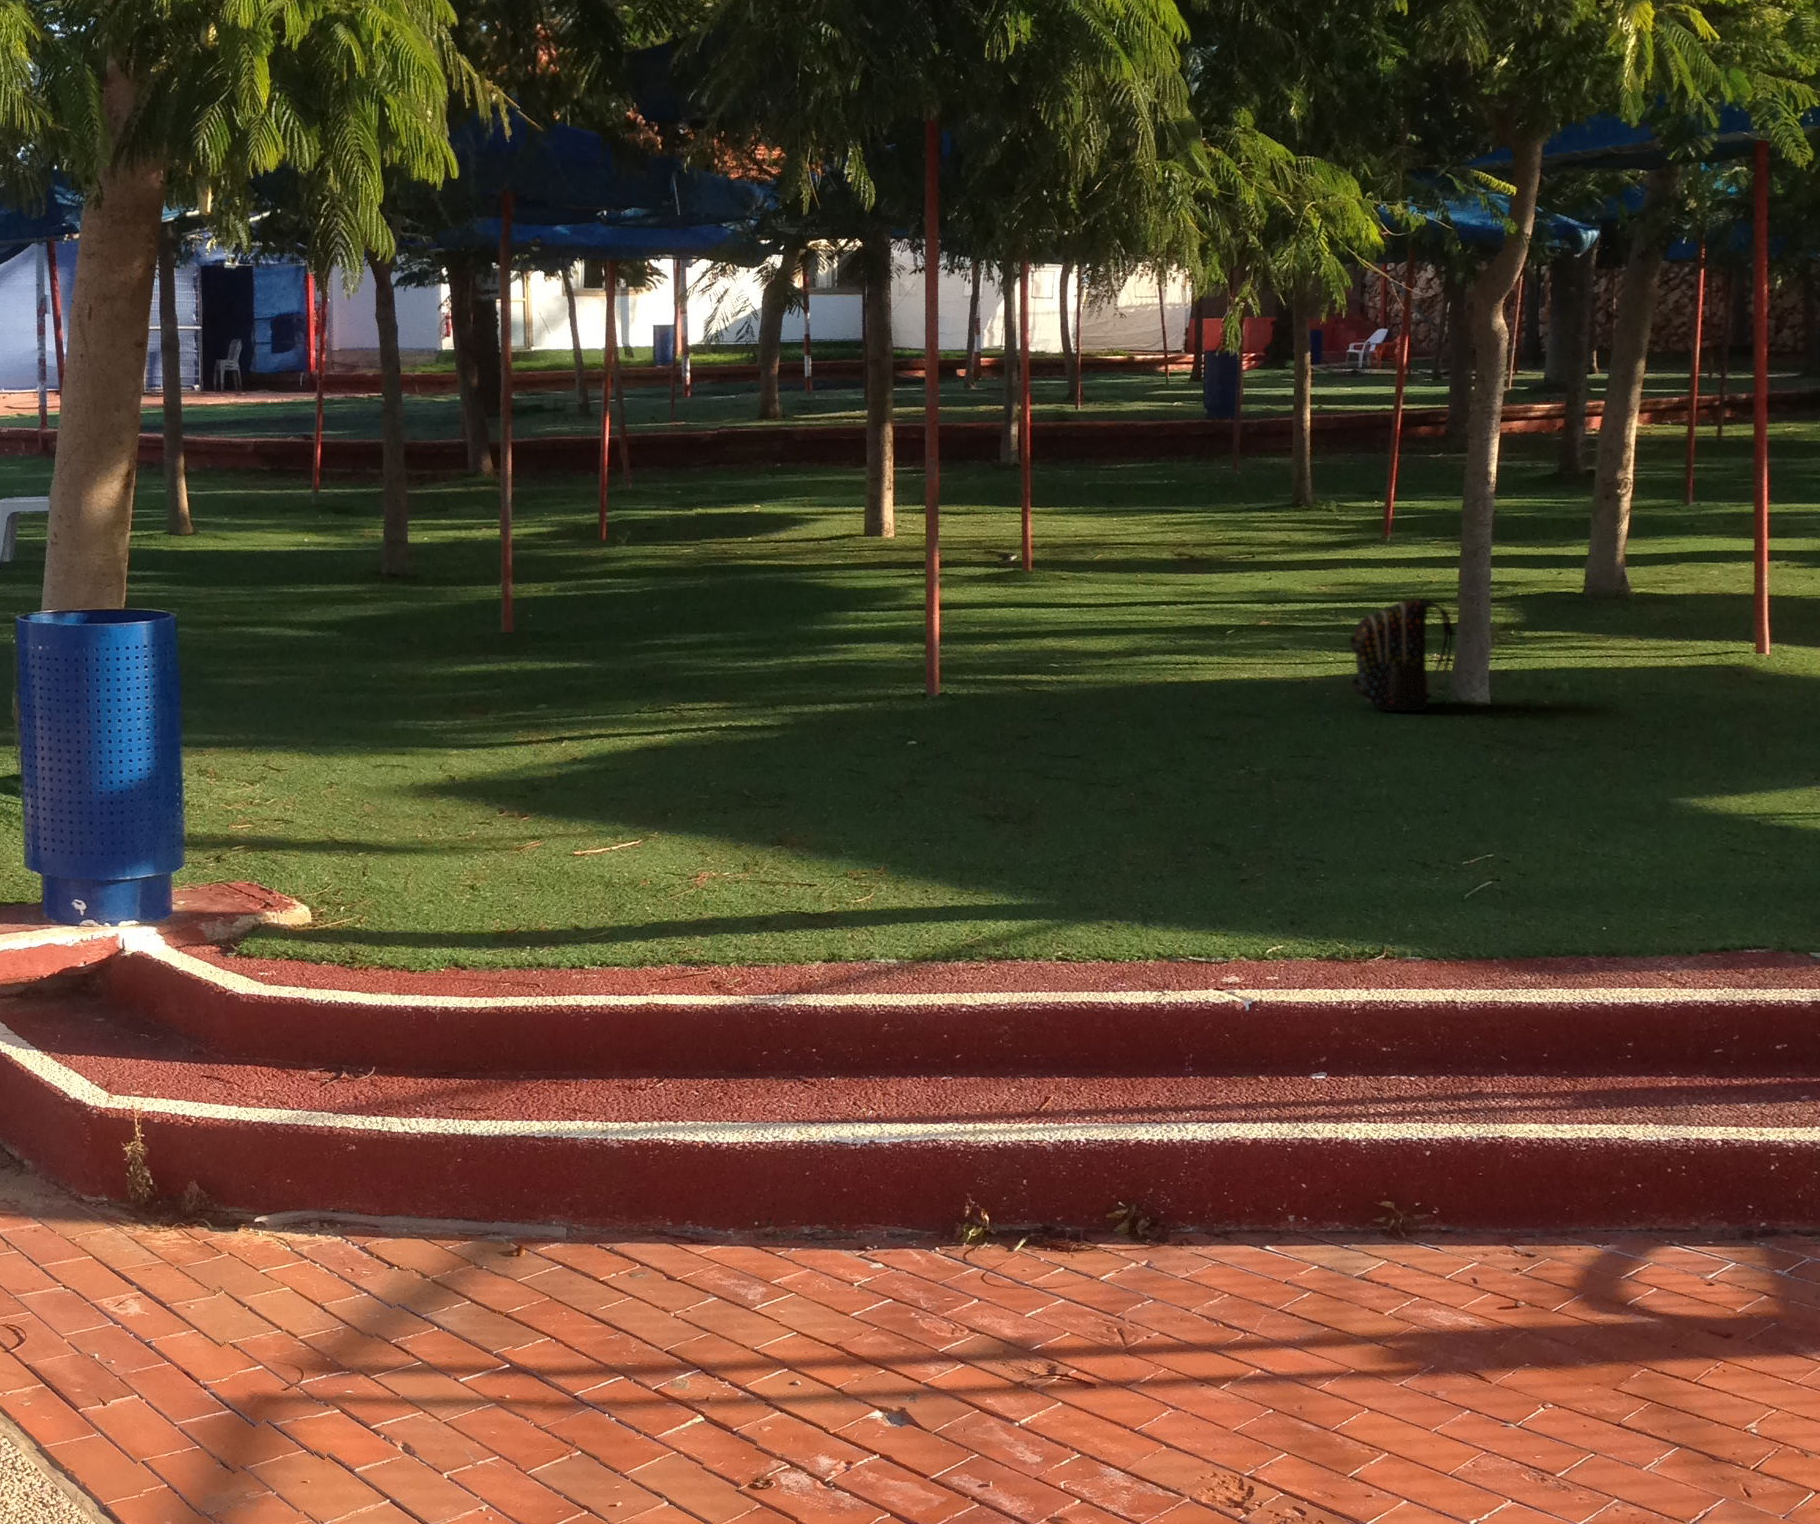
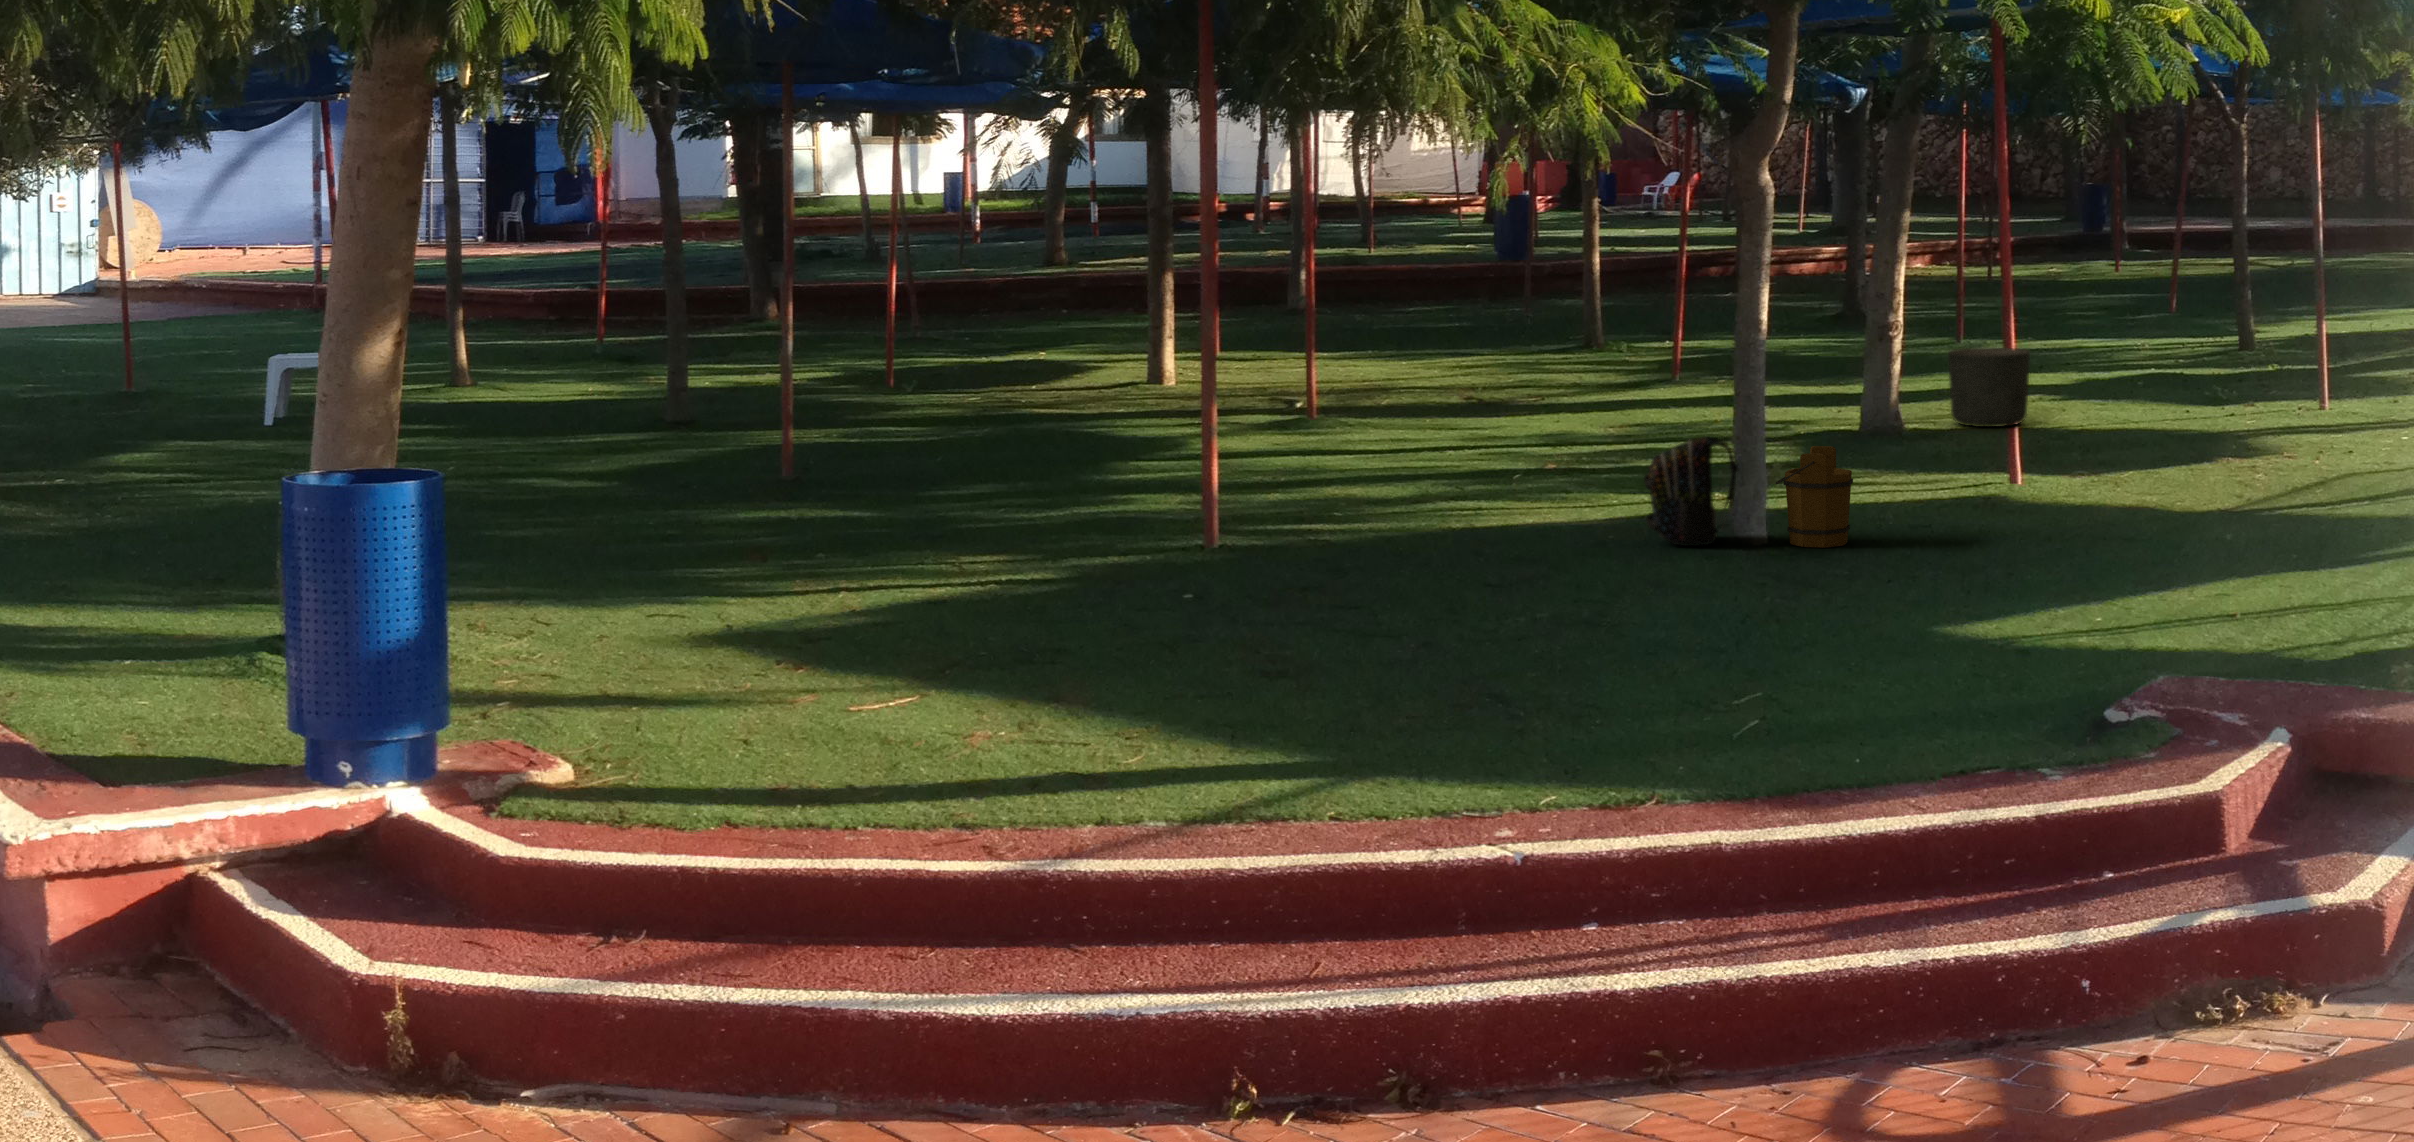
planter: none [1625,521,1716,601] -> present [1948,347,2030,427]
bucket: none [1495,609,1581,714] -> present [1776,446,1853,548]

